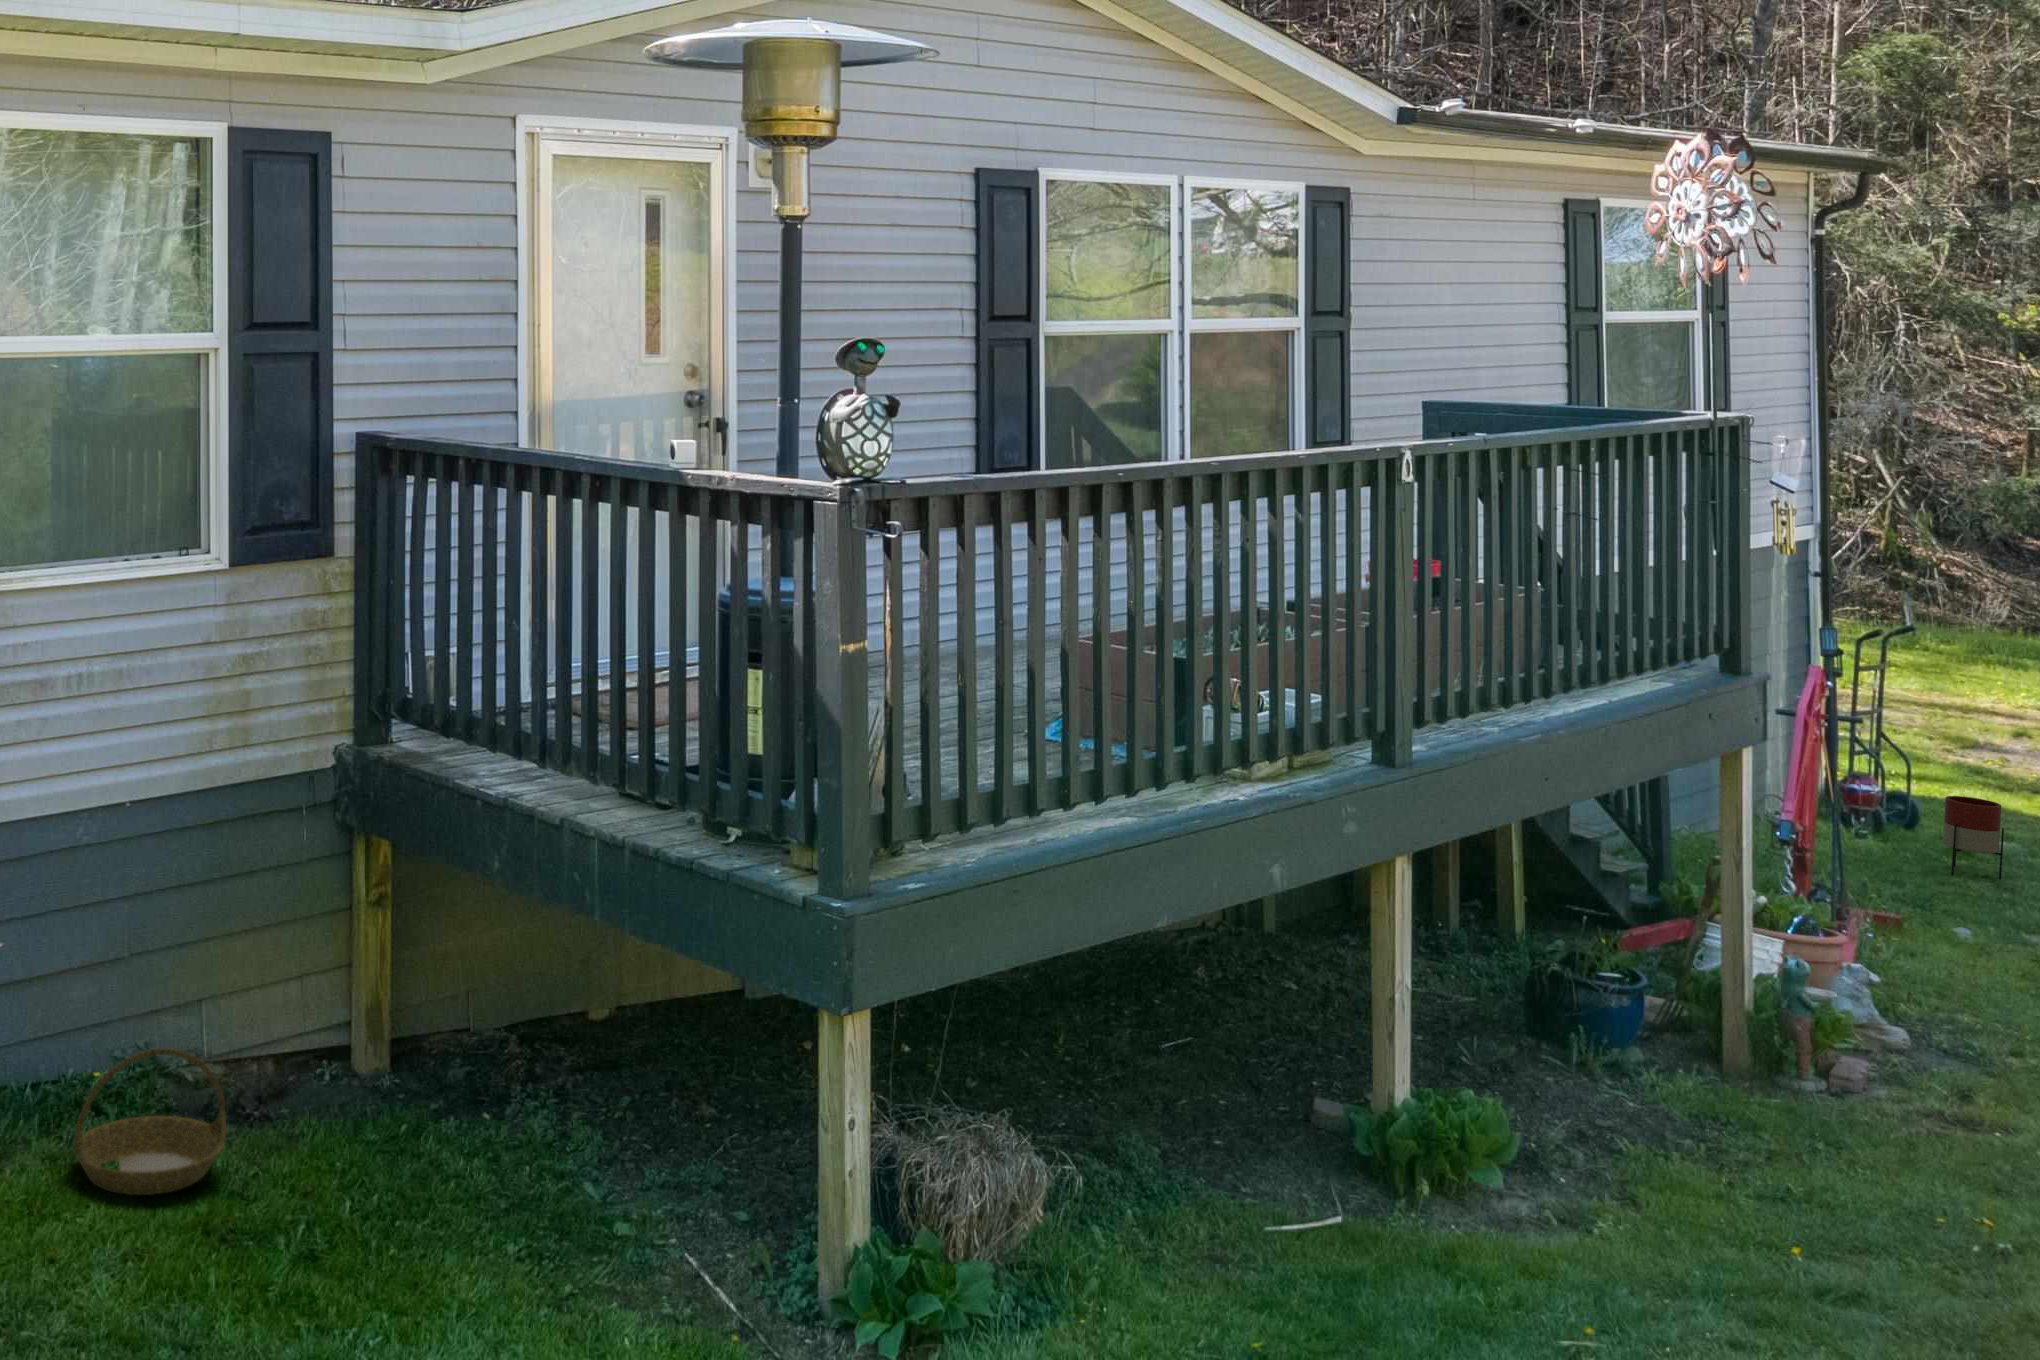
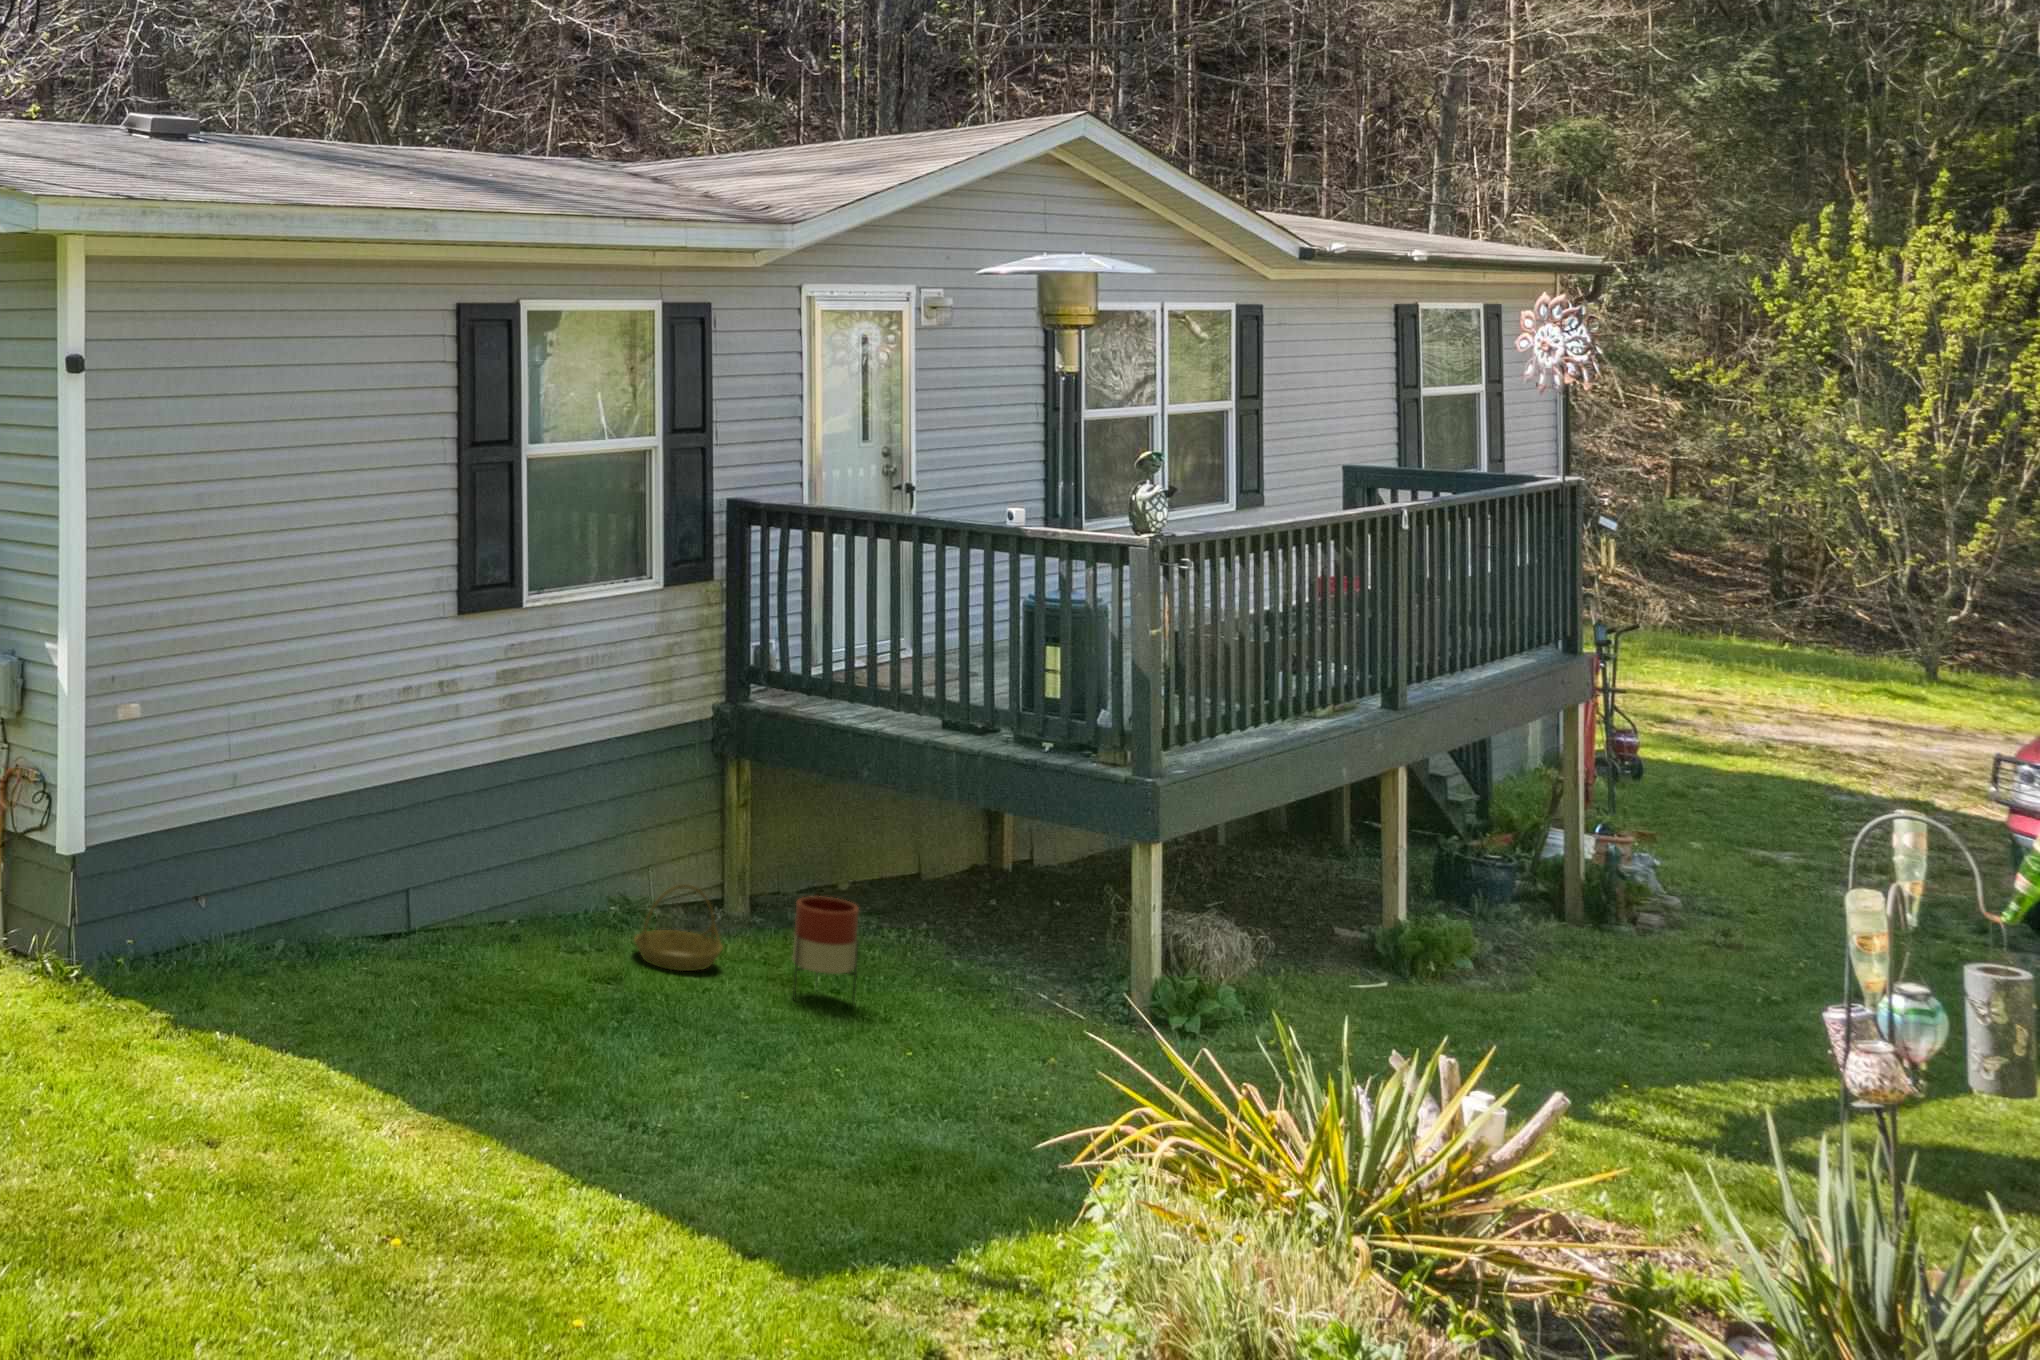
planter: present [1943,796,2004,880] -> present [793,896,859,1004]

